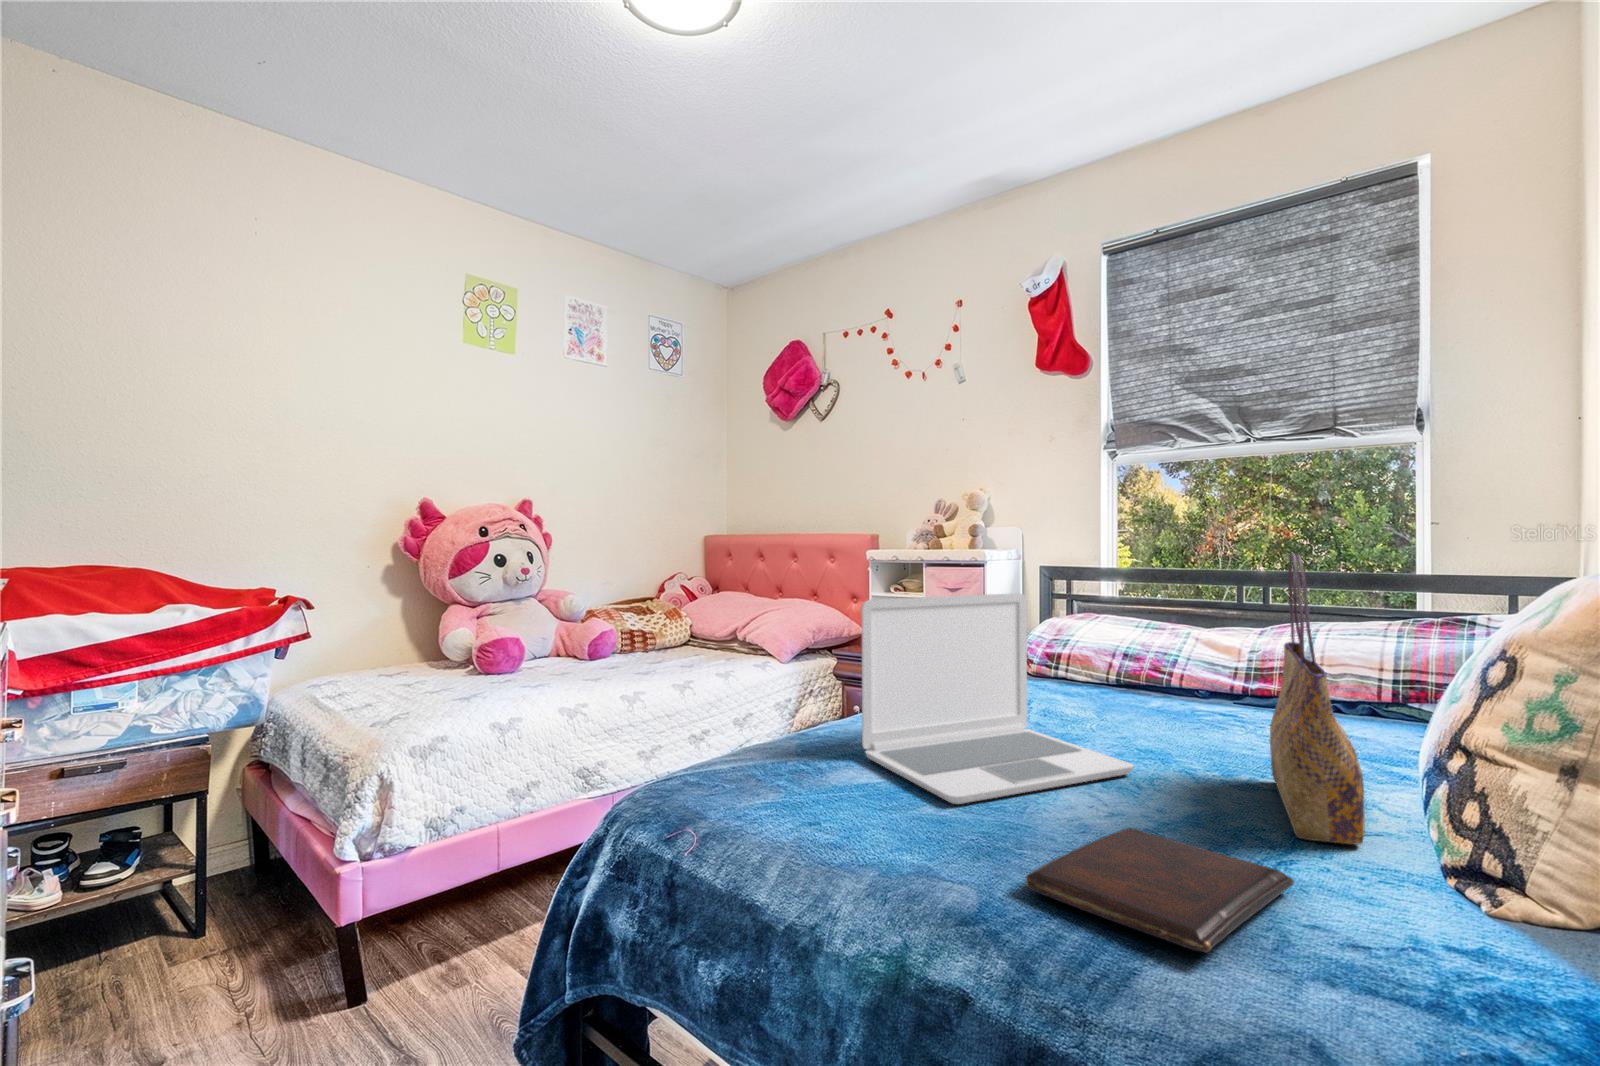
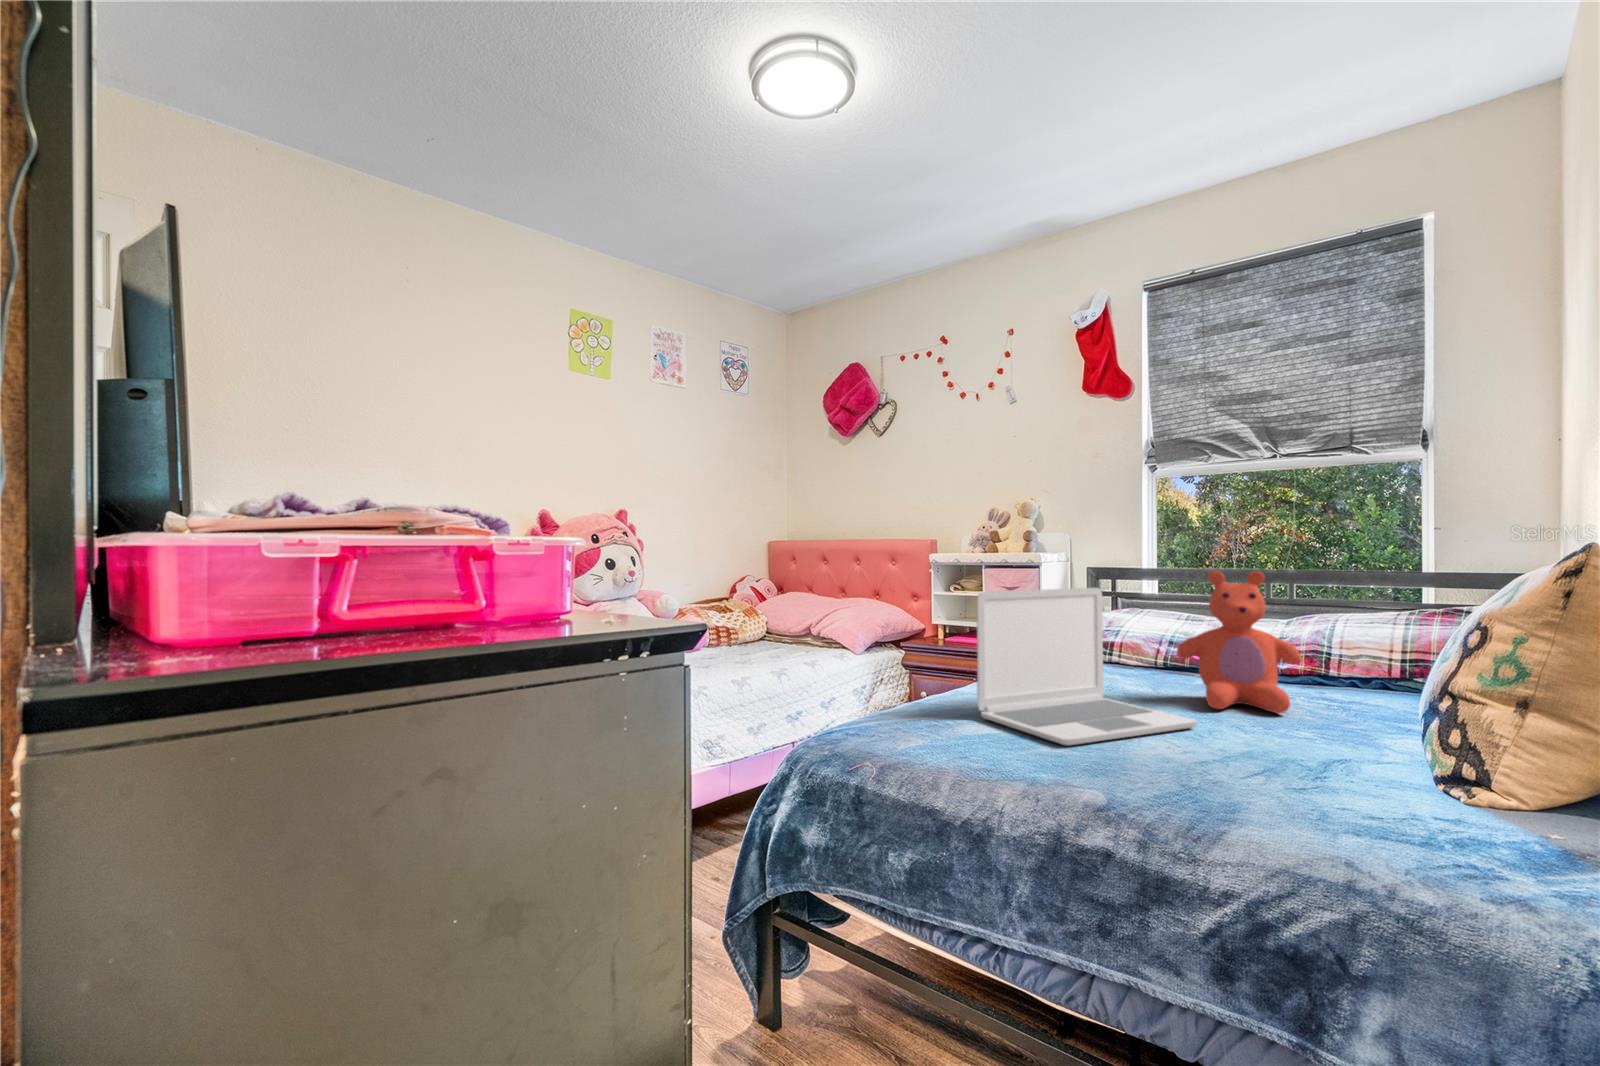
tote bag: present [1270,553,1365,845] -> none [1306,554,1379,767]
teddy bear: none [1120,572,1270,751] -> present [1177,571,1301,713]
book: present [1026,828,1294,952] -> none [1140,756,1329,817]

